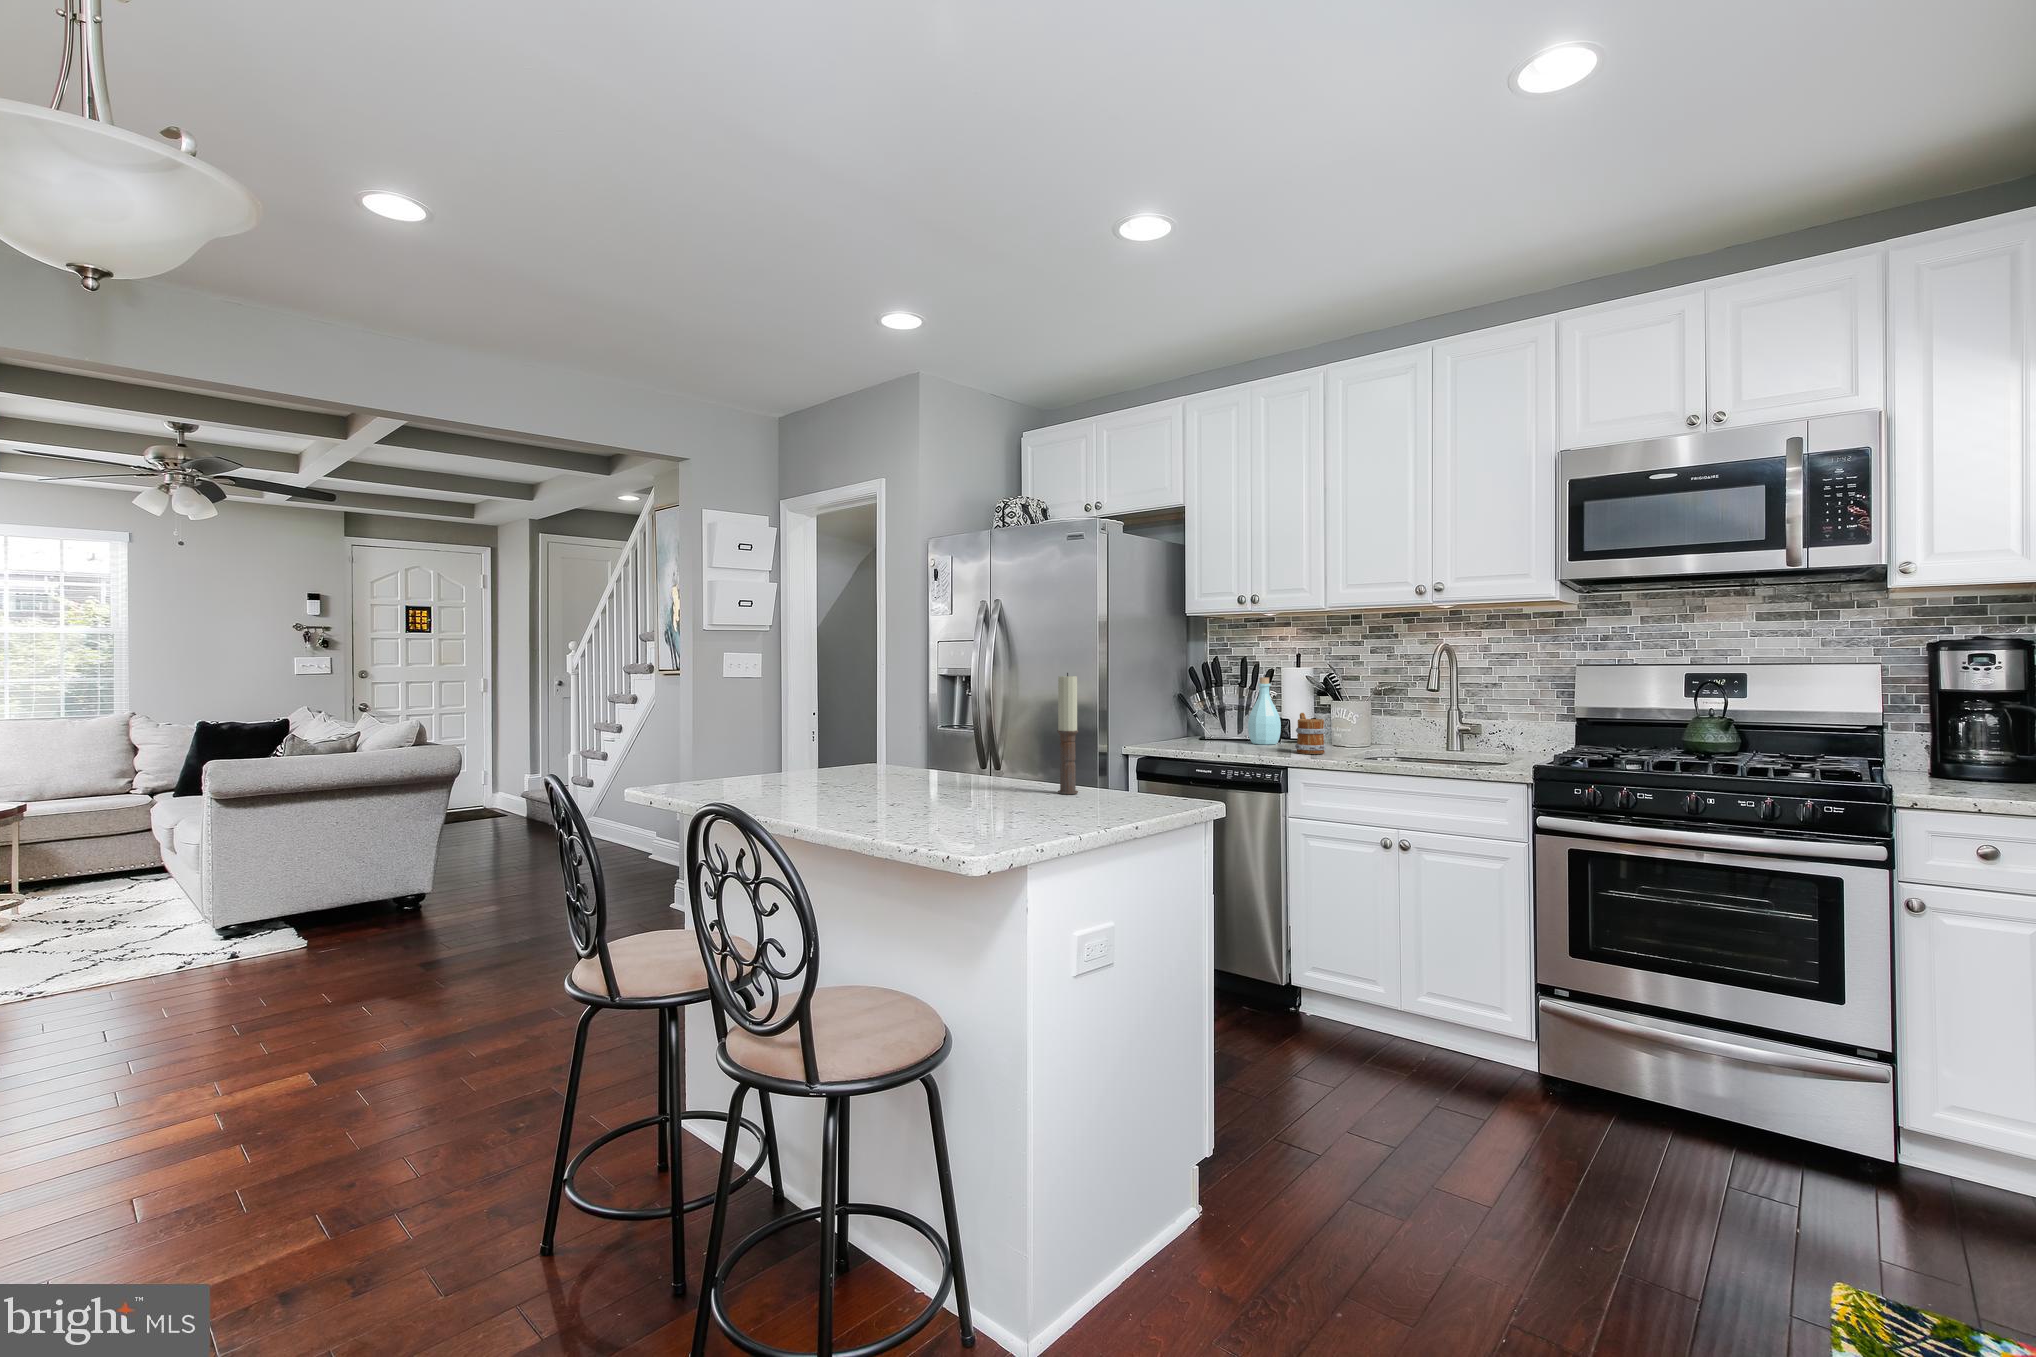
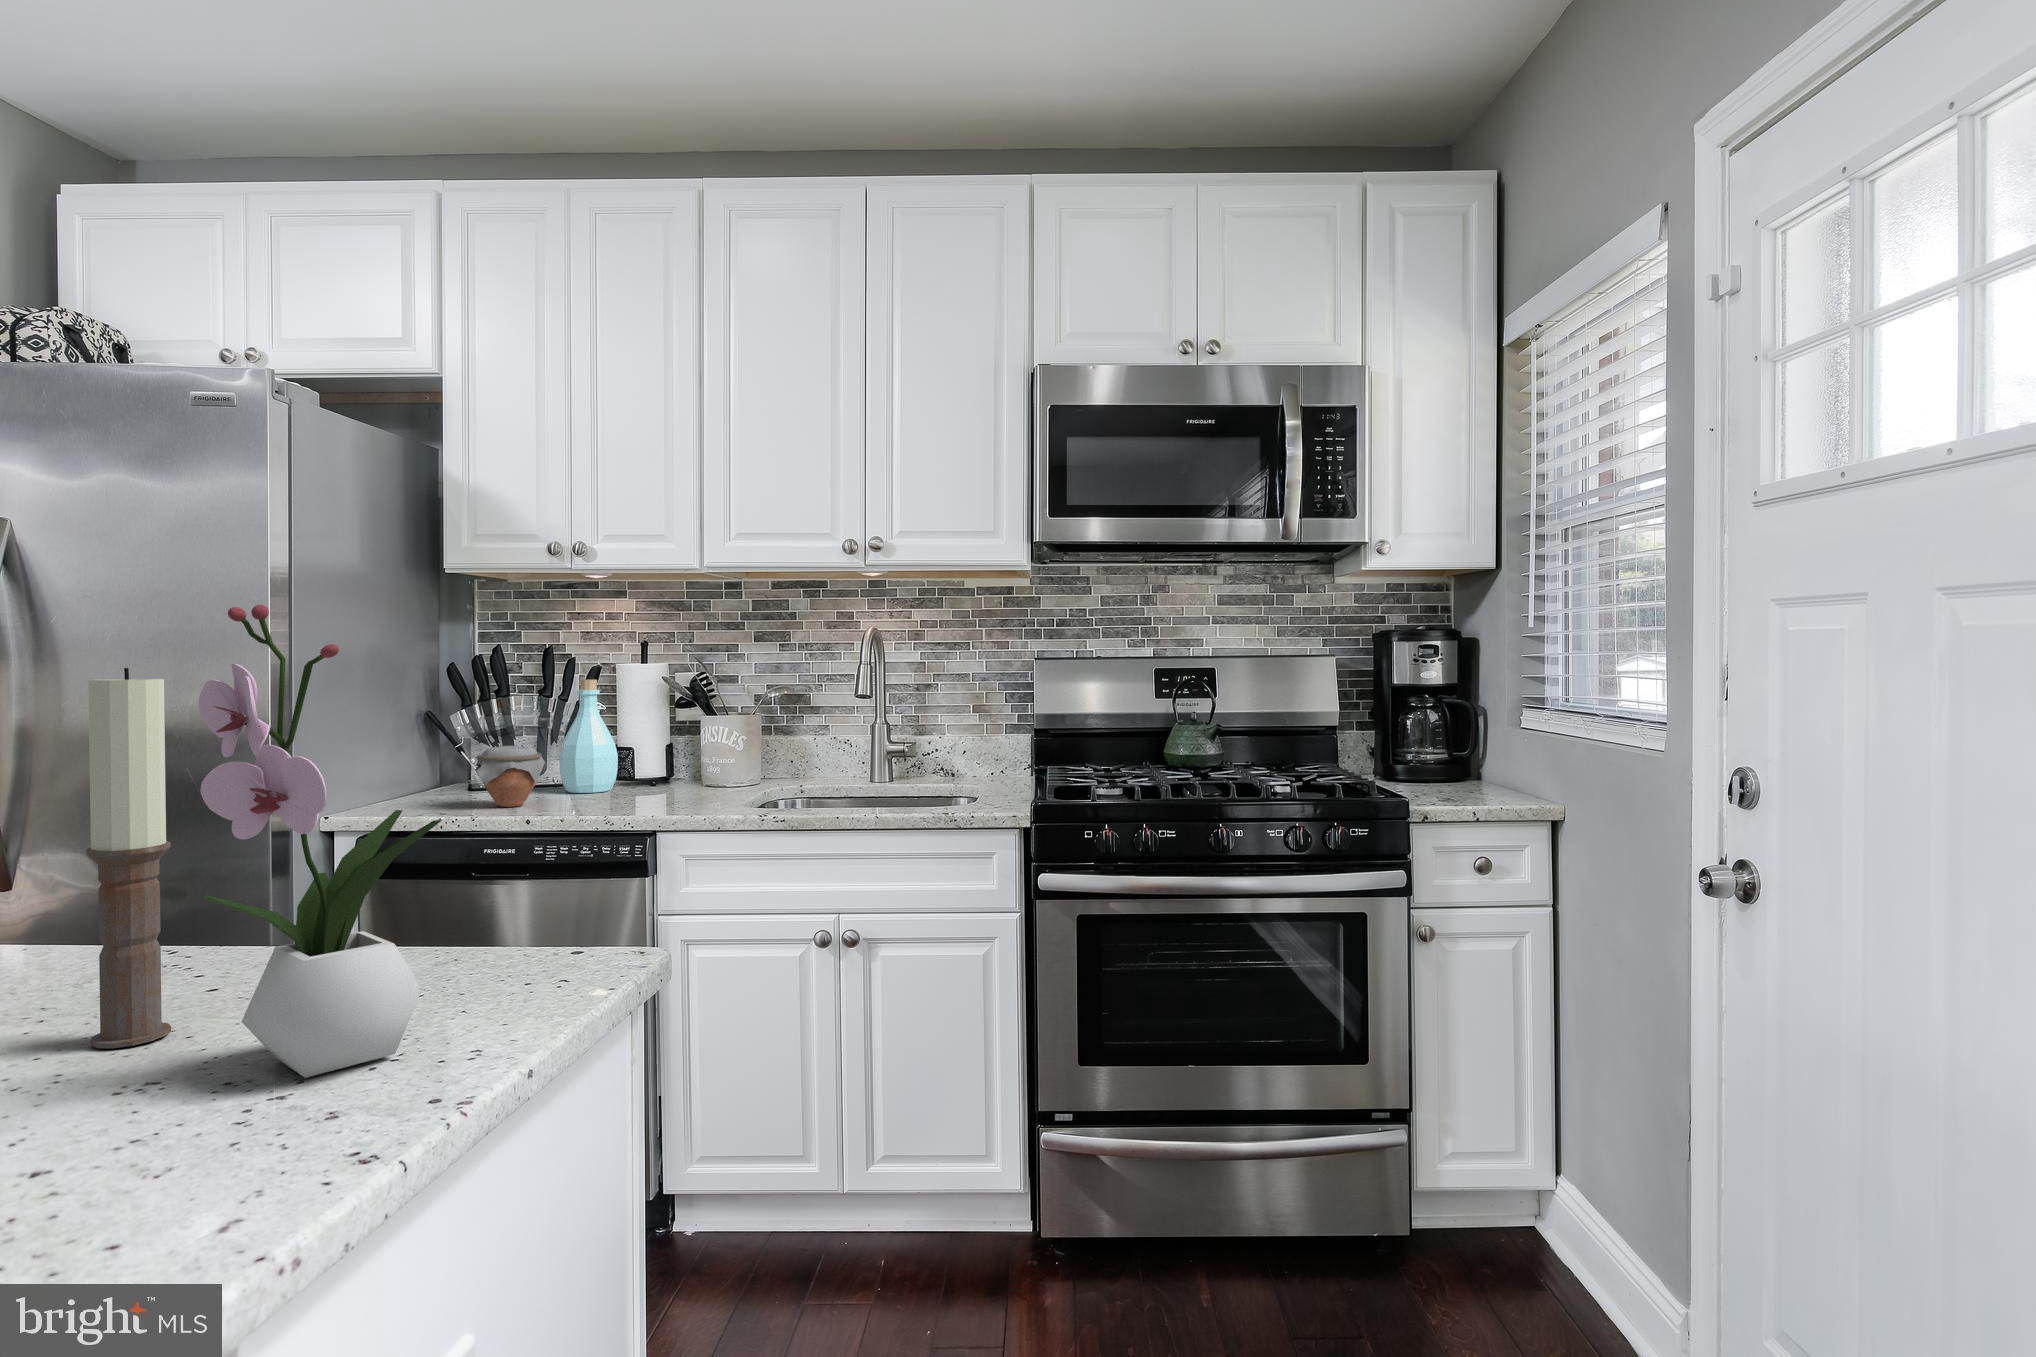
flower arrangement: none [1087,653,1154,805] -> present [199,605,442,1078]
mug: present [1295,713,1326,754] -> none [654,737,706,807]
jar: none [1201,714,1237,748] -> present [475,746,545,807]

